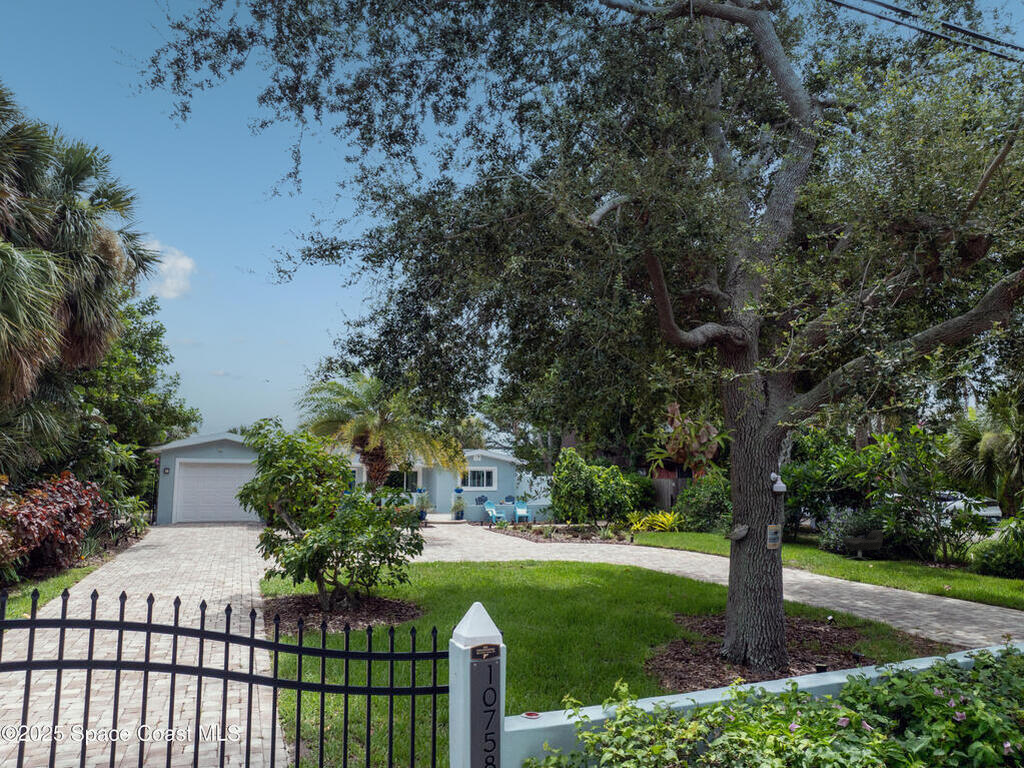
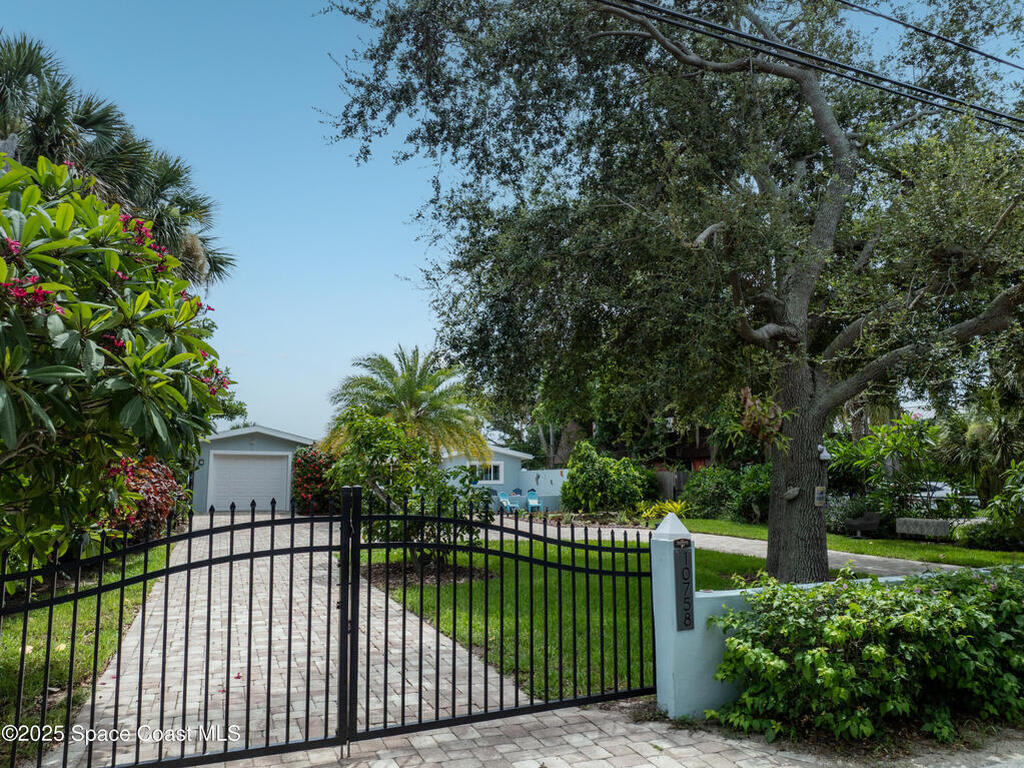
bench: none [901,536,963,565] -> present [896,518,949,542]

